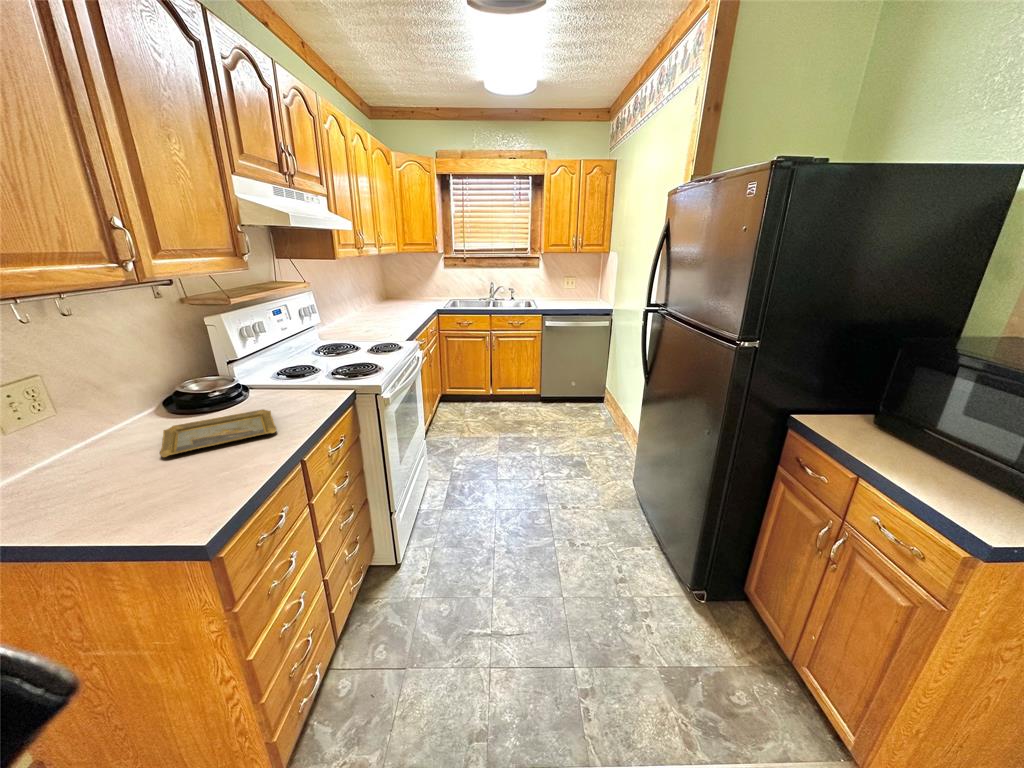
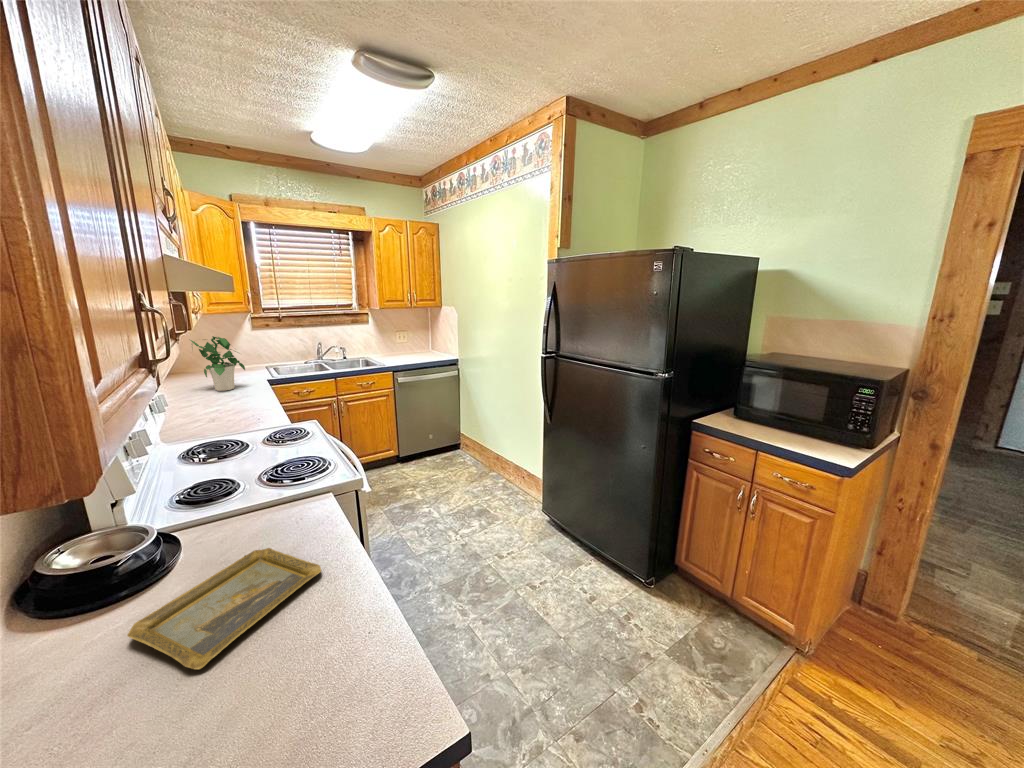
potted plant: none [382,269,418,313] -> present [190,336,245,391]

